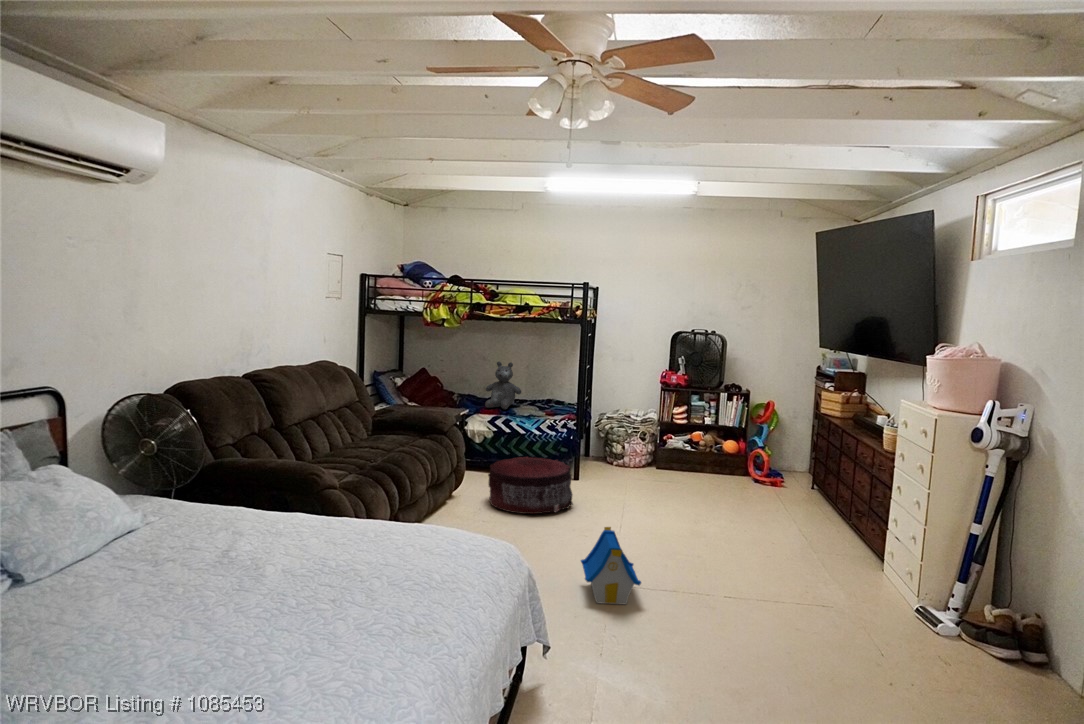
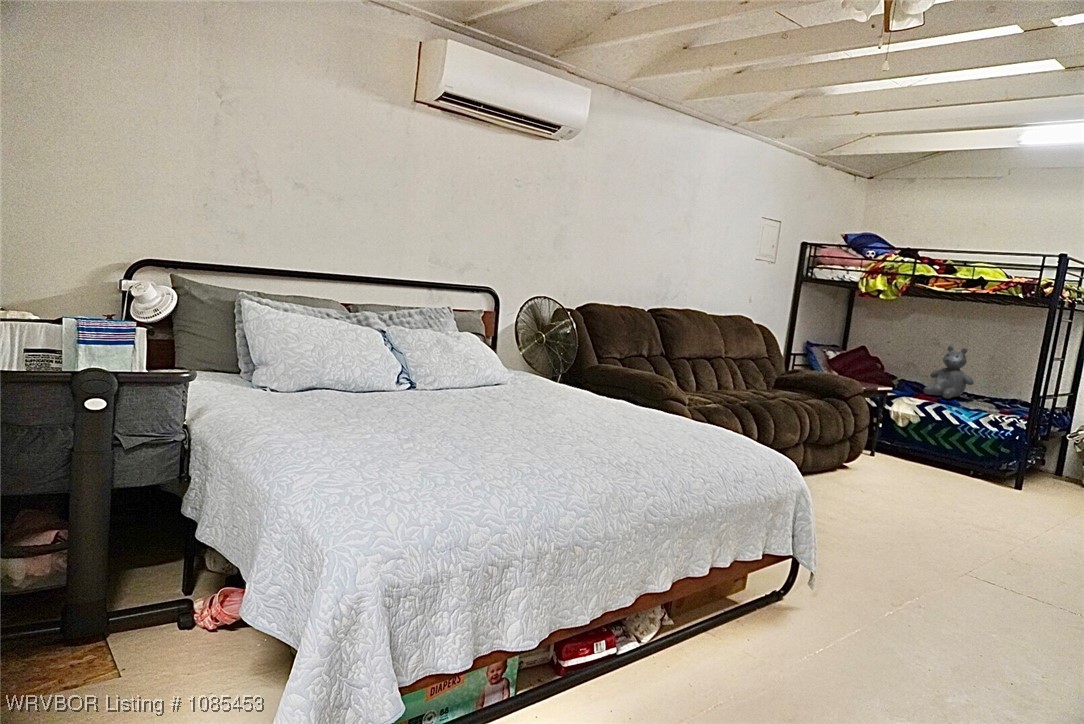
pouf: present [488,457,573,514] -> none [882,438,991,508]
toy house: present [581,527,641,605] -> none [910,506,991,589]

